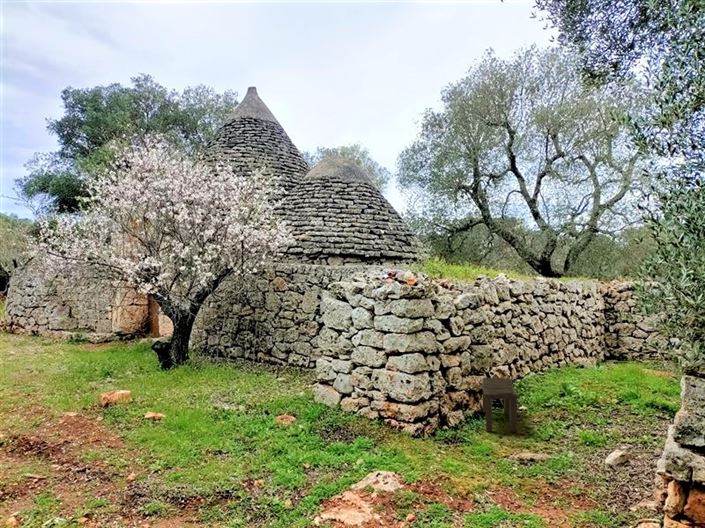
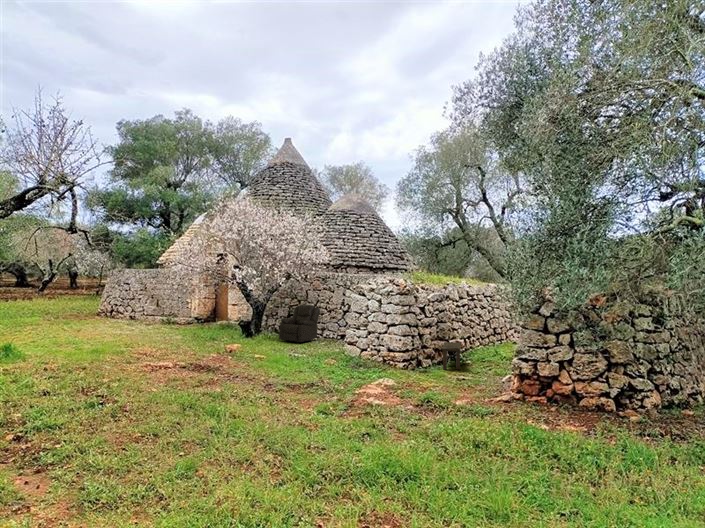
chair: none [221,314,285,374] -> present [279,305,320,343]

